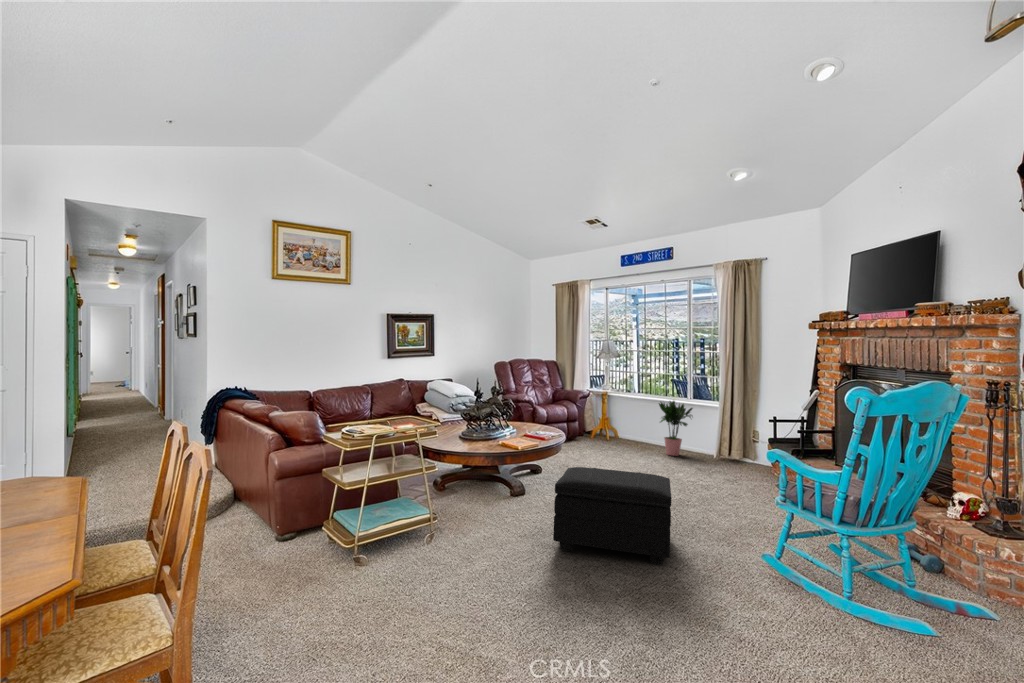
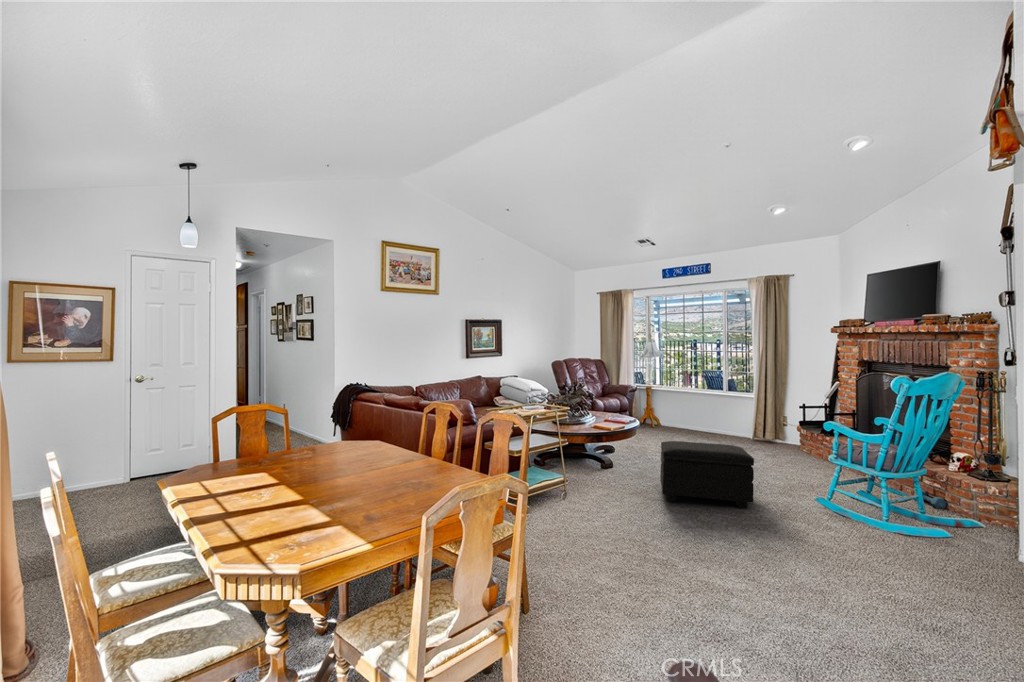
potted plant: present [659,401,693,456] -> none [699,391,731,439]

